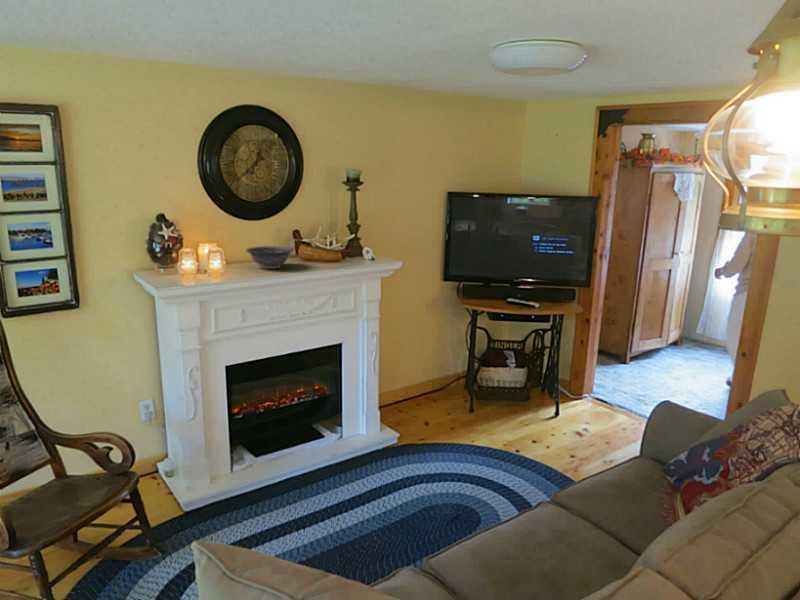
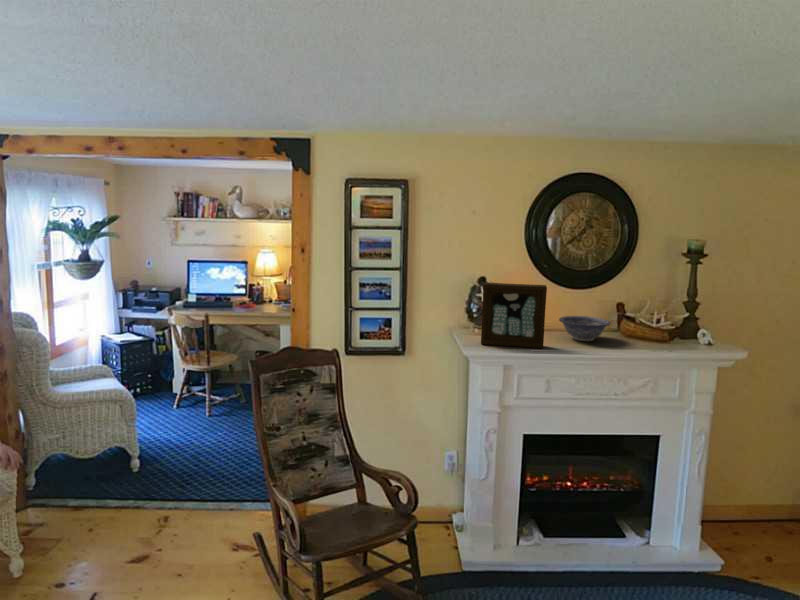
picture frame: none [170,217,240,282] -> present [481,282,547,348]

